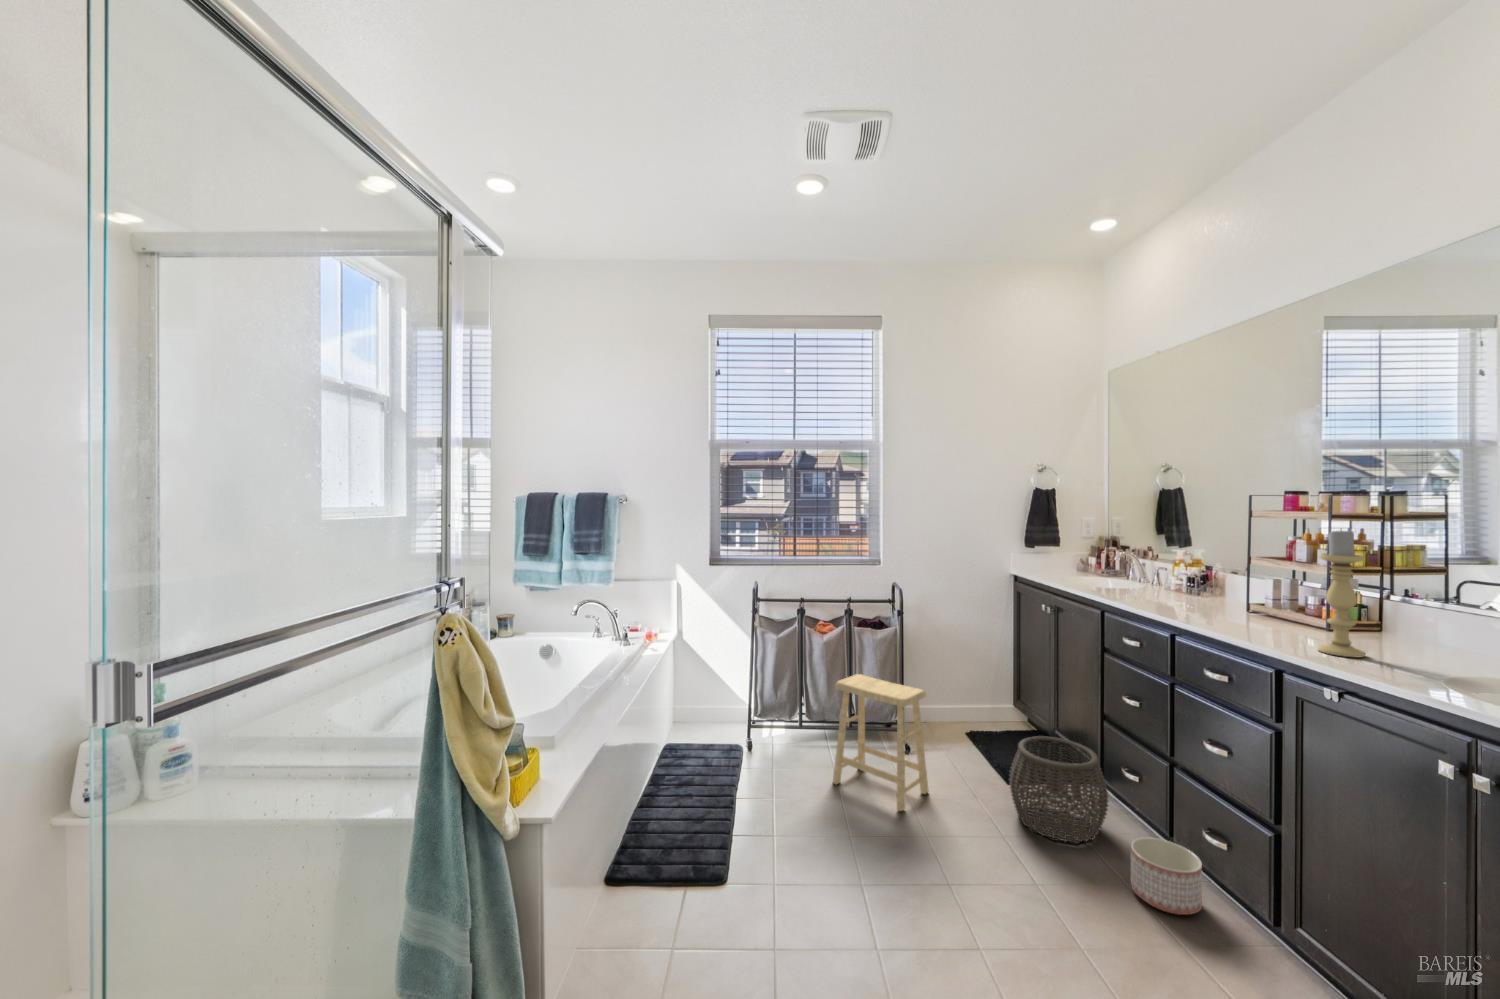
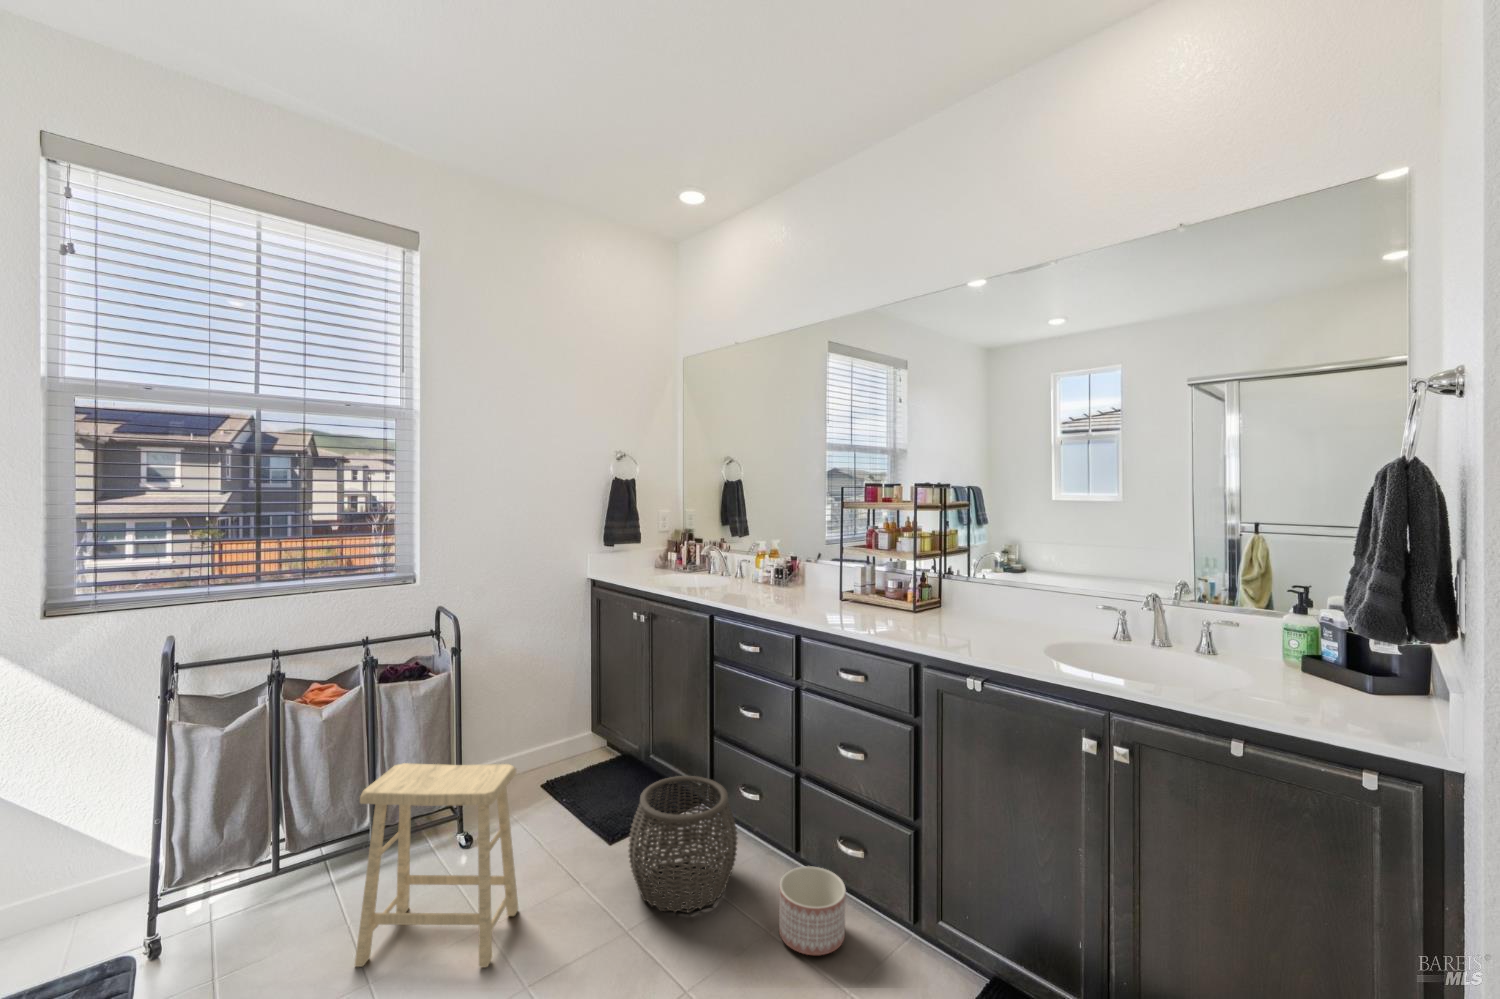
candle holder: present [1318,530,1365,658] -> none [939,518,974,642]

